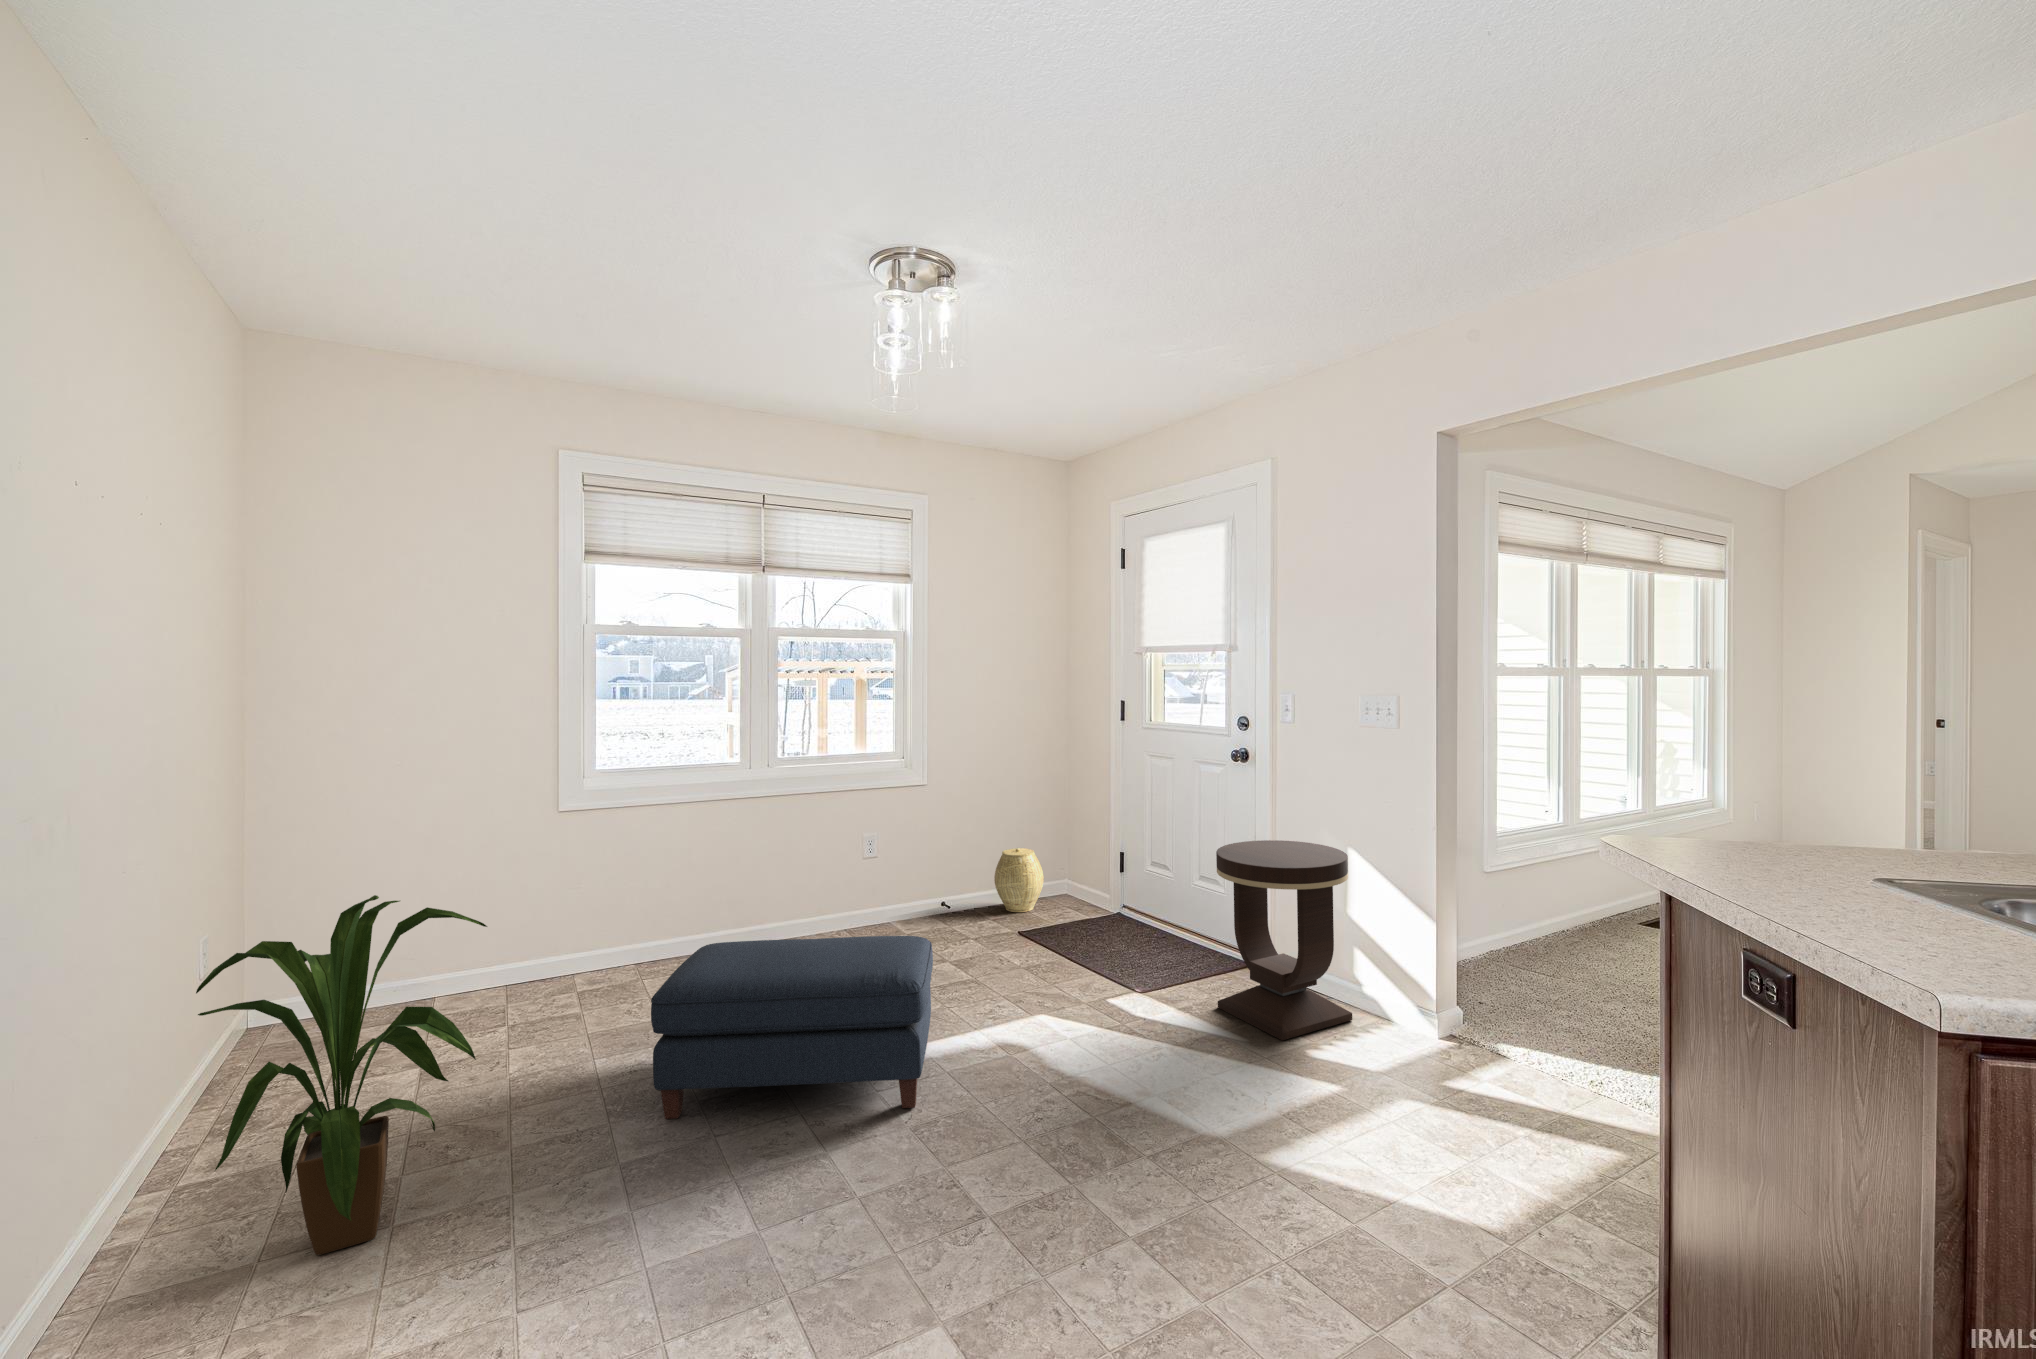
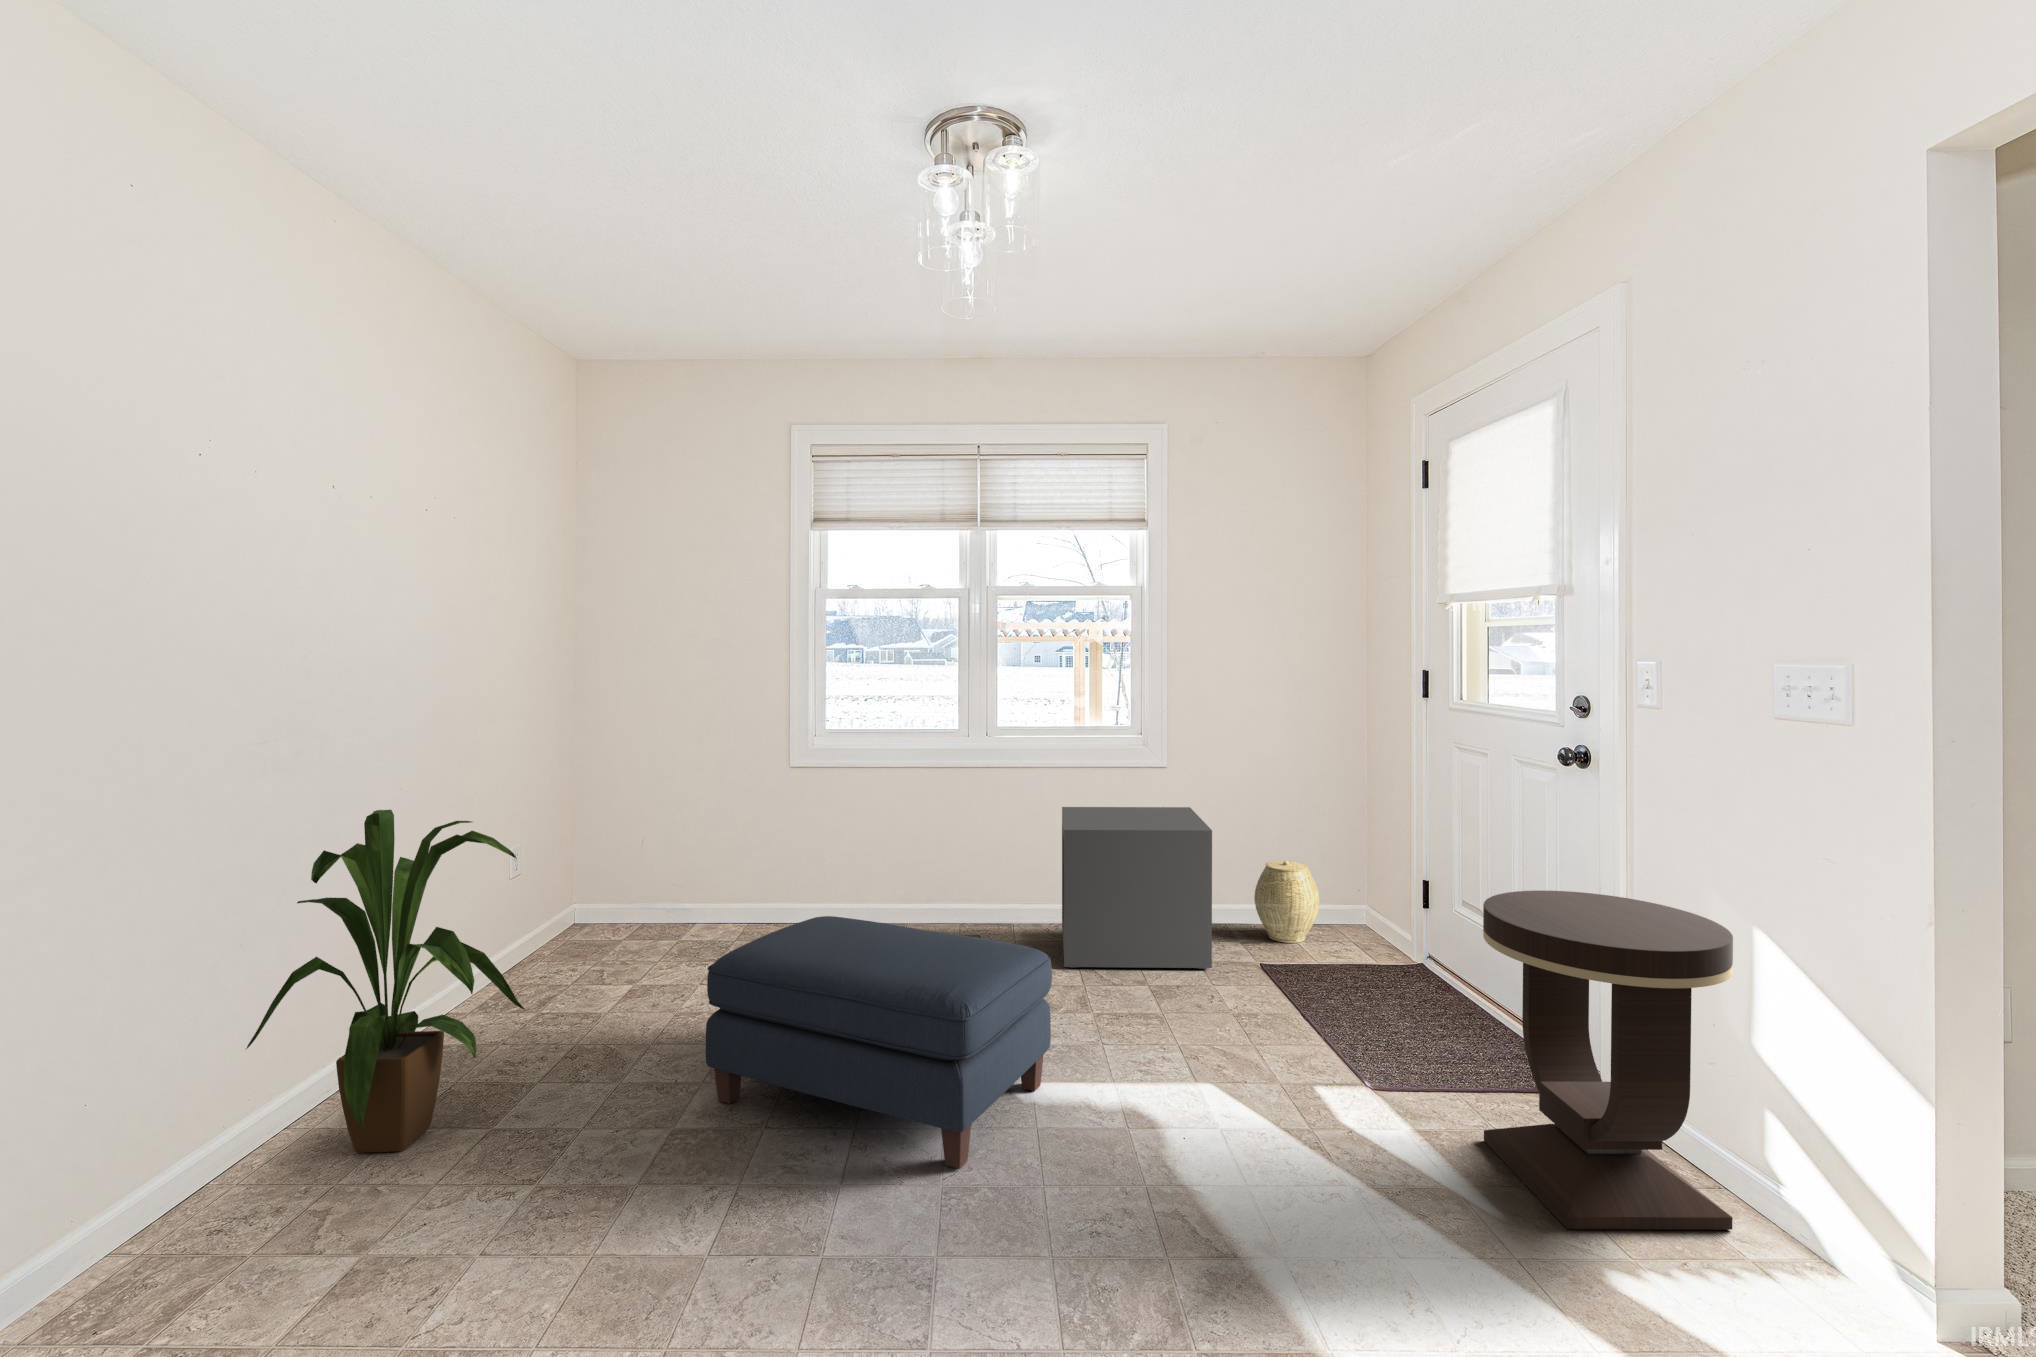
storage cabinet: none [837,814,985,960] -> present [1062,807,1212,969]

